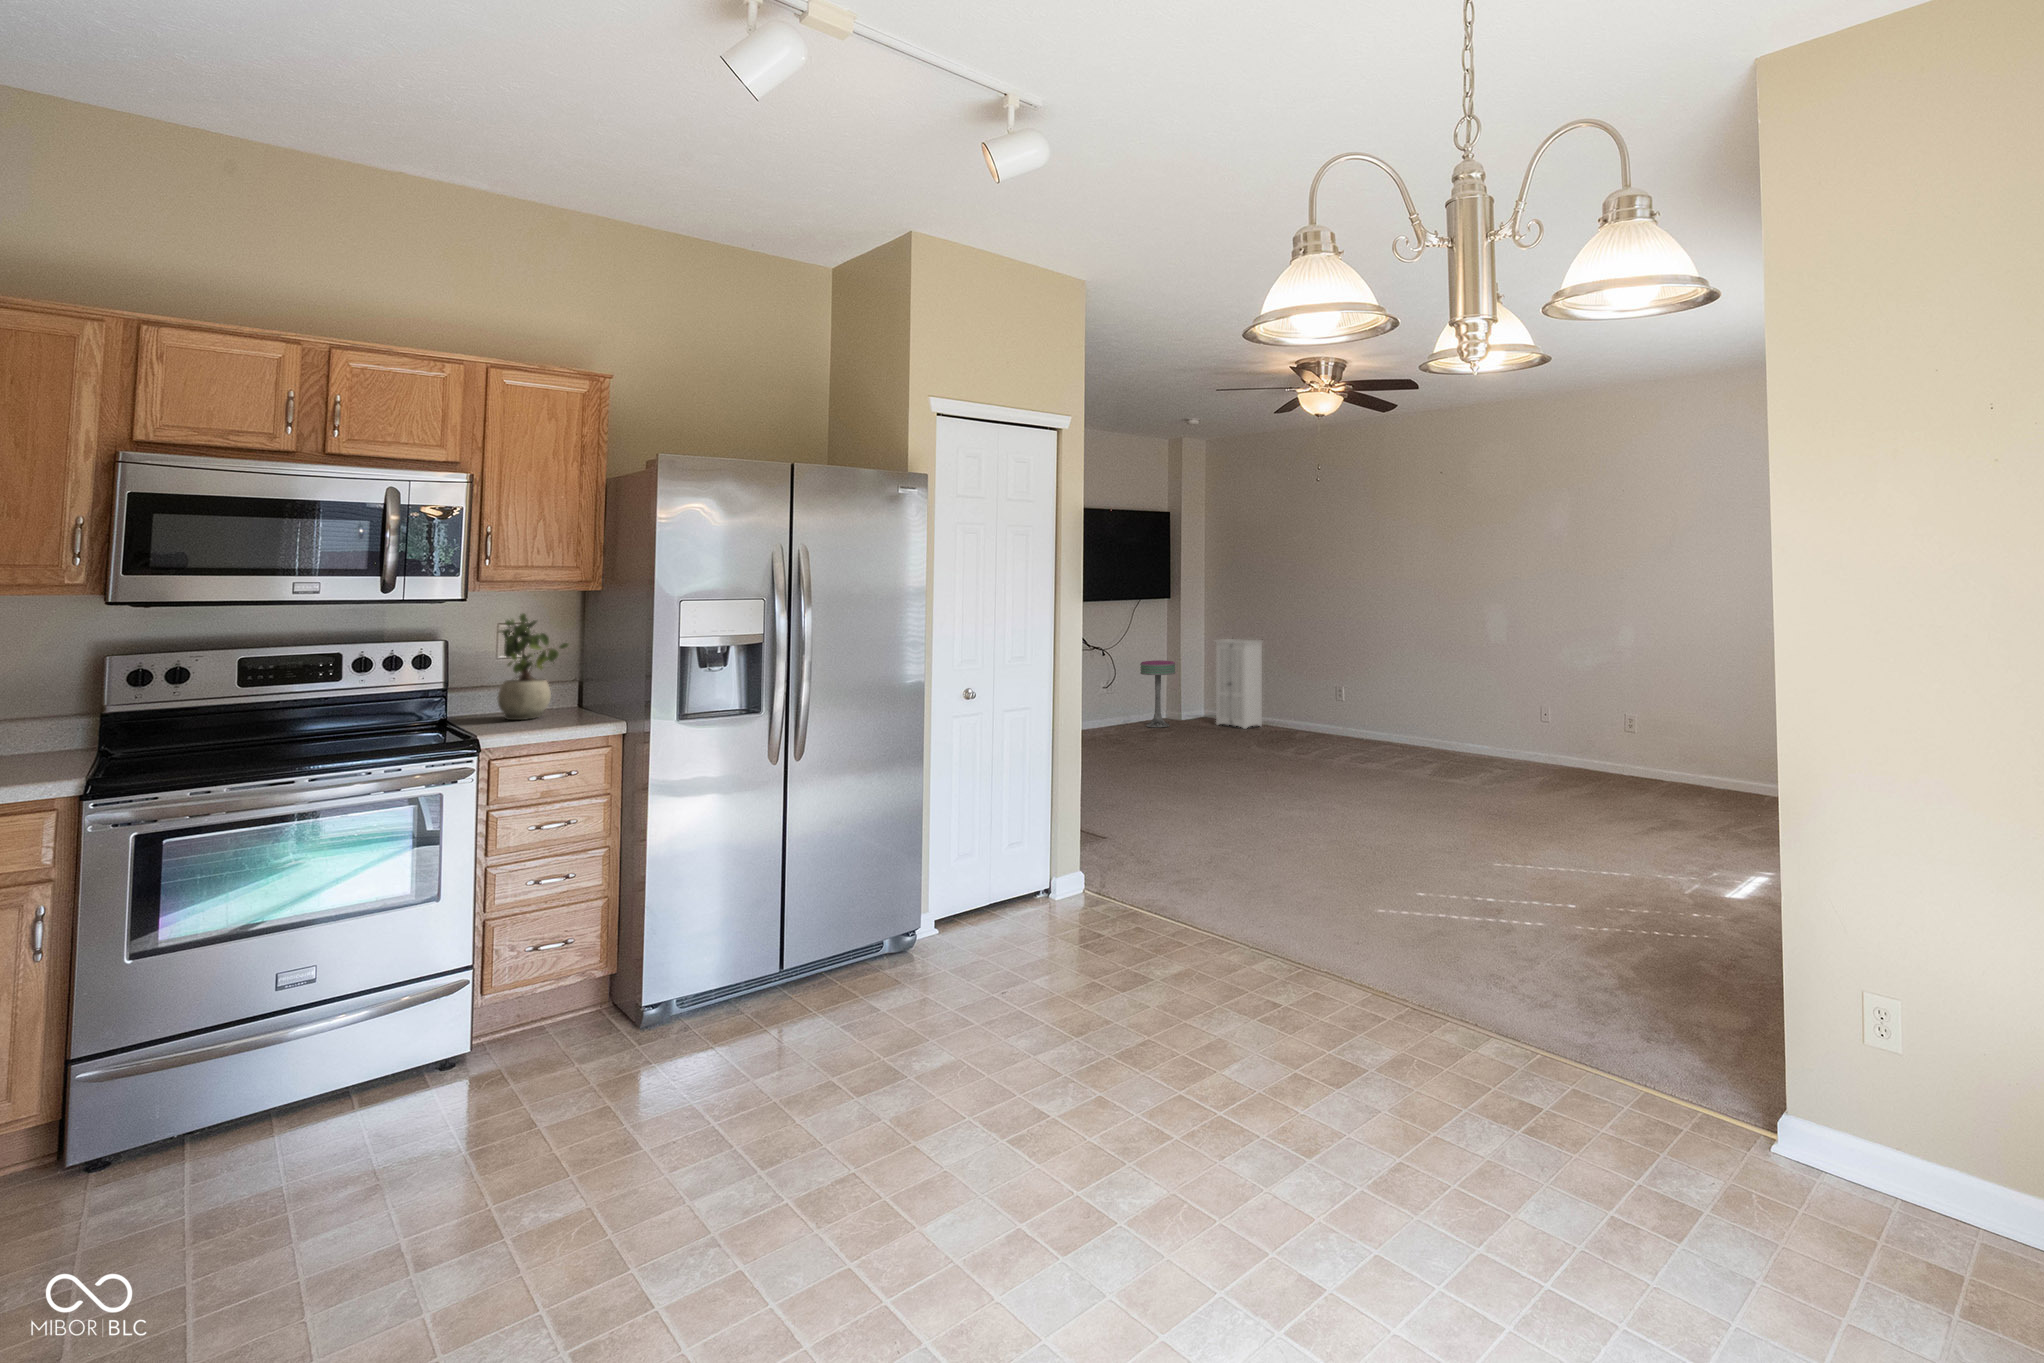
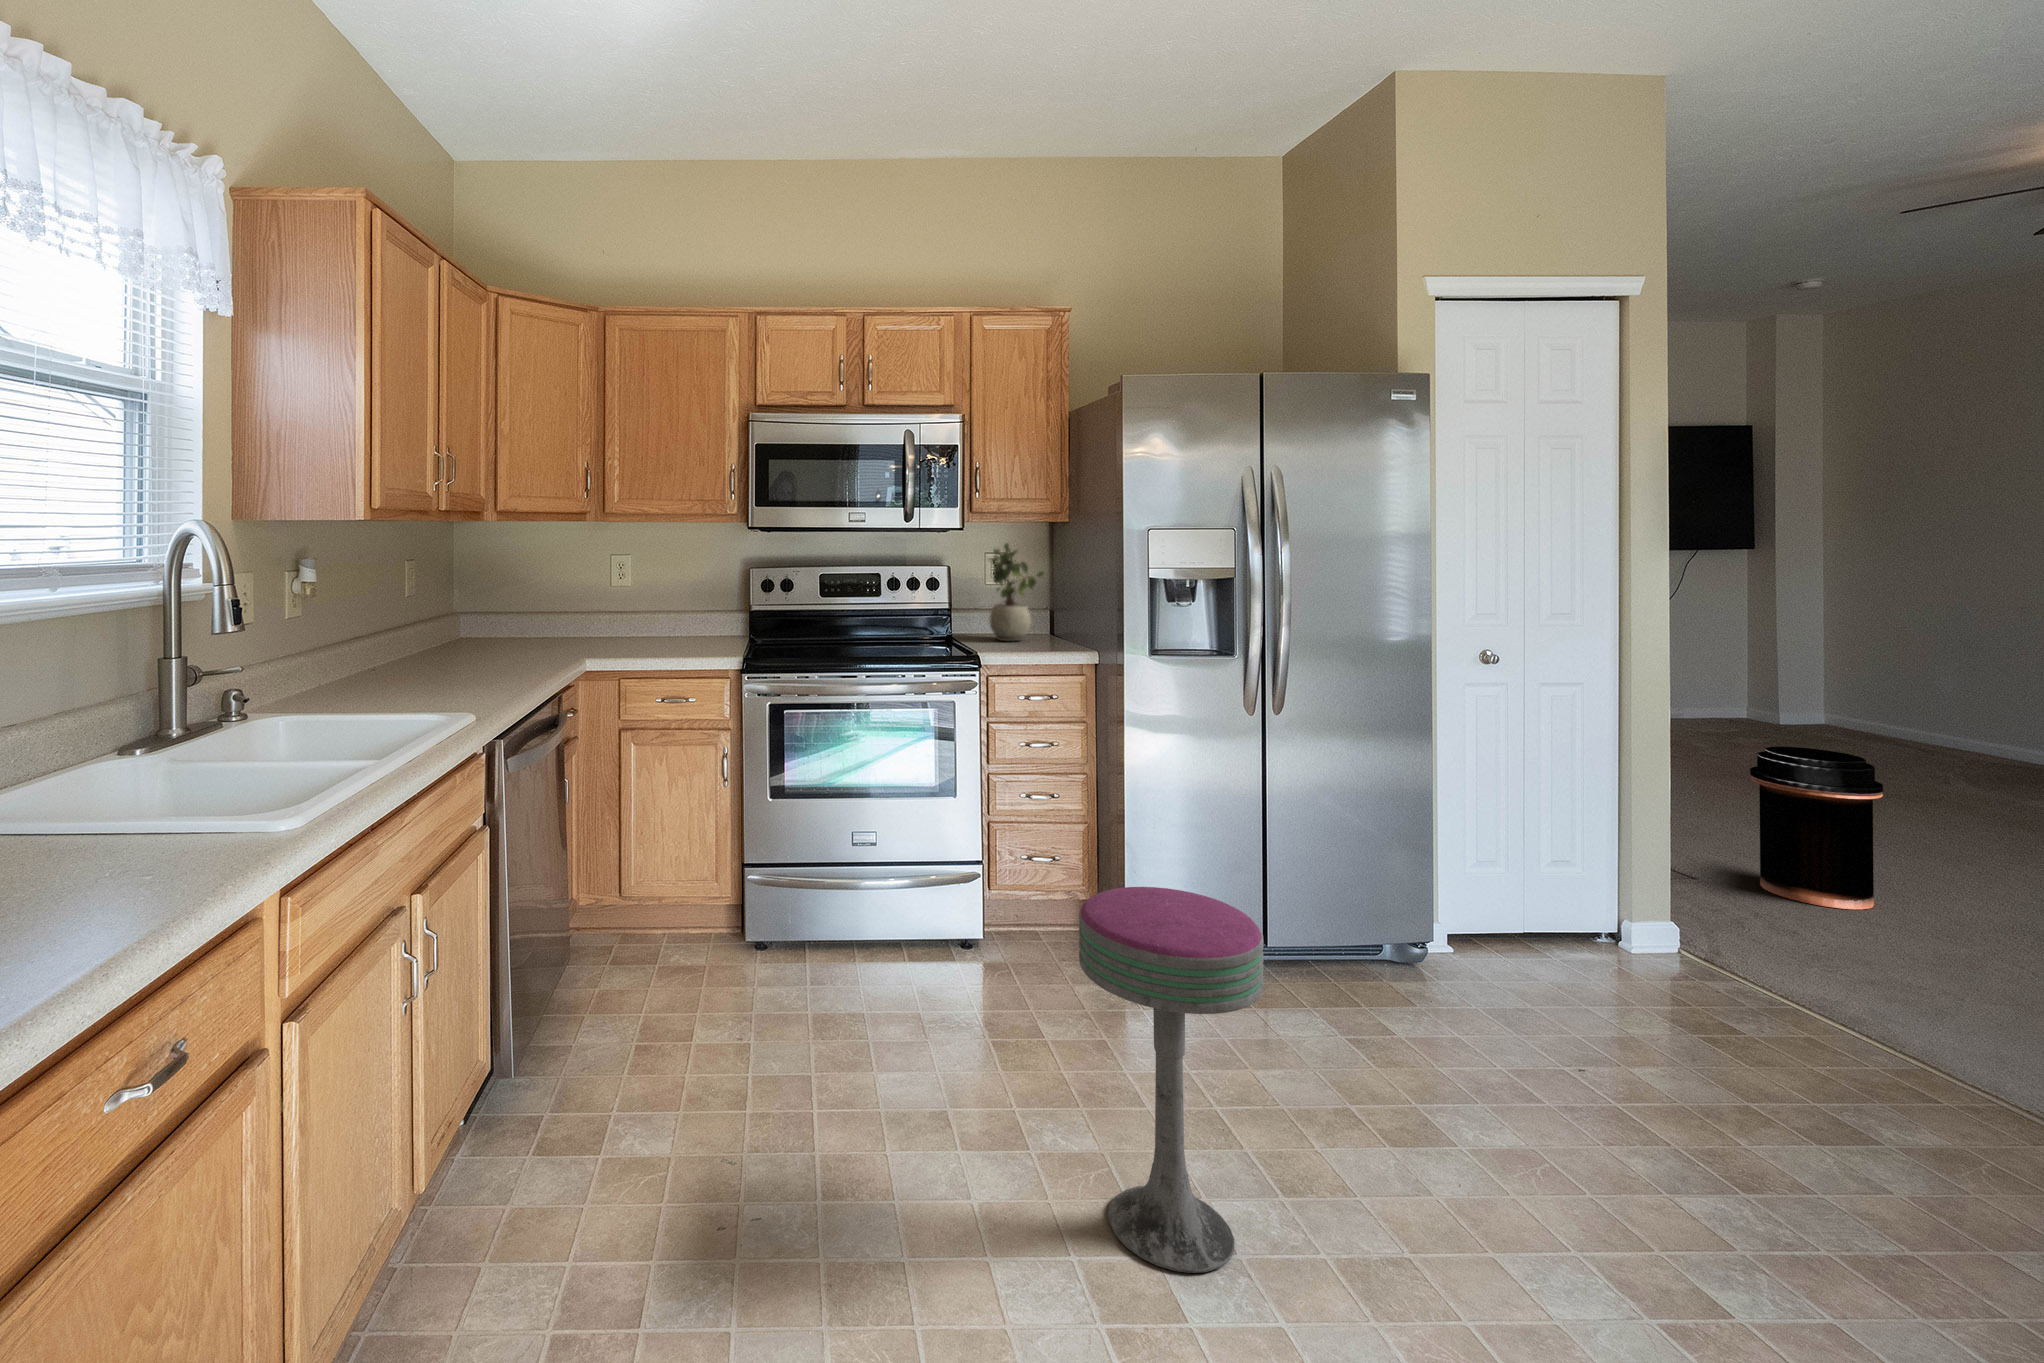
storage cabinet: present [1215,638,1262,729] -> none [1842,608,1960,748]
bar stool: present [1140,660,1175,728] -> present [1079,887,1264,1273]
trash can: none [1136,738,1196,843] -> present [1750,747,1883,909]

